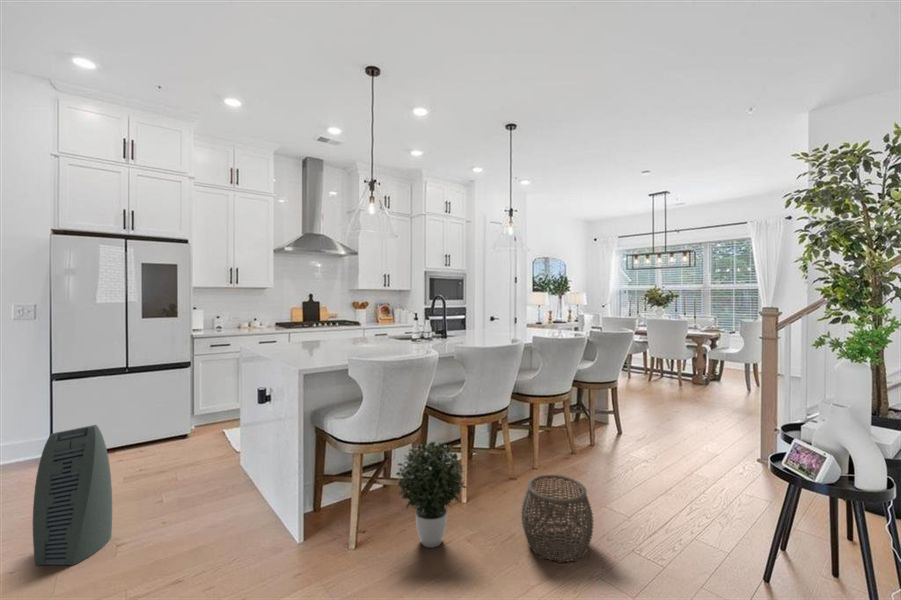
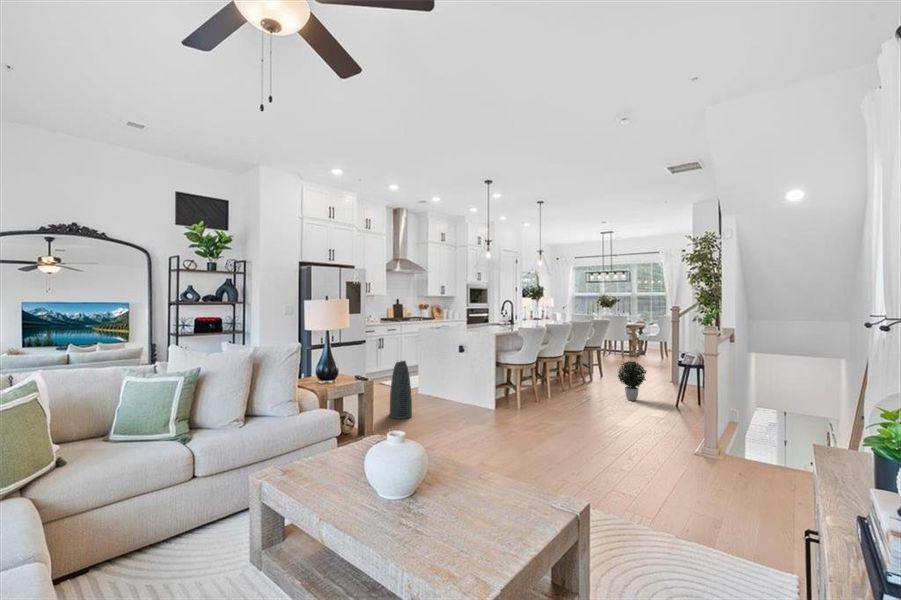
potted plant: present [396,442,466,547] -> present [618,361,646,401]
woven basket: present [521,475,593,562] -> none [584,378,615,408]

